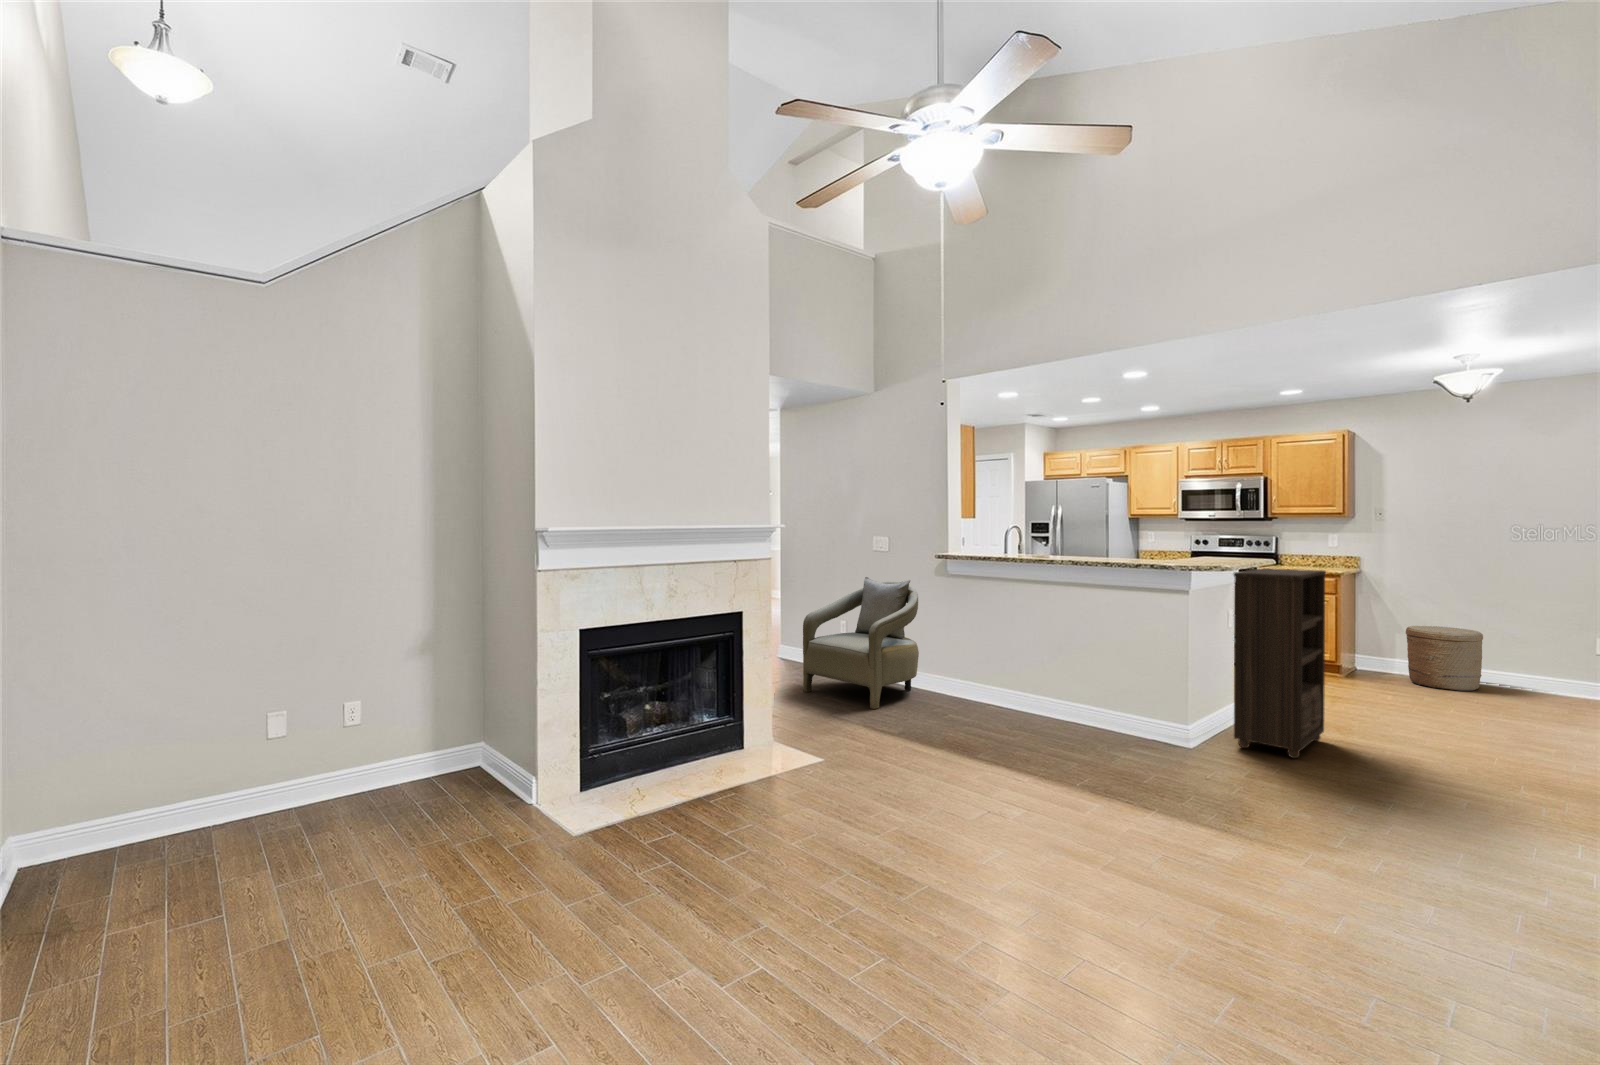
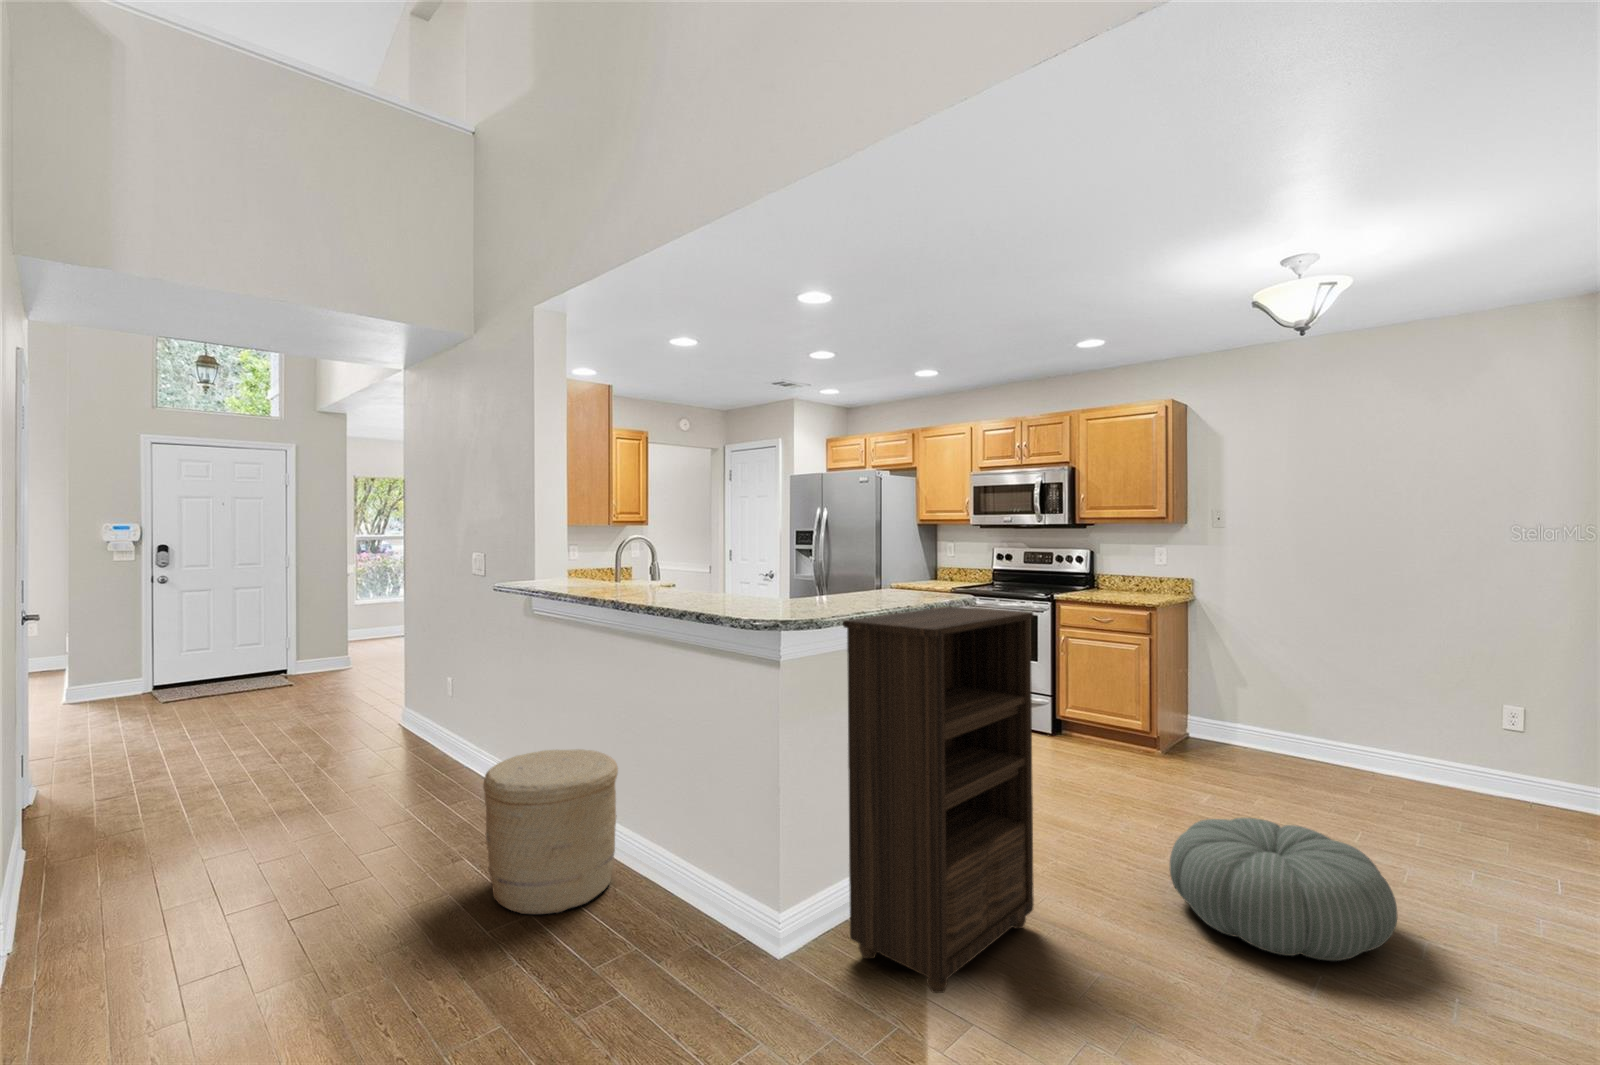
armchair: present [803,577,919,709] -> none [287,617,480,854]
woven basket: present [1406,626,1483,691] -> present [483,749,618,915]
pouf: none [1395,690,1537,753] -> present [1170,818,1398,961]

